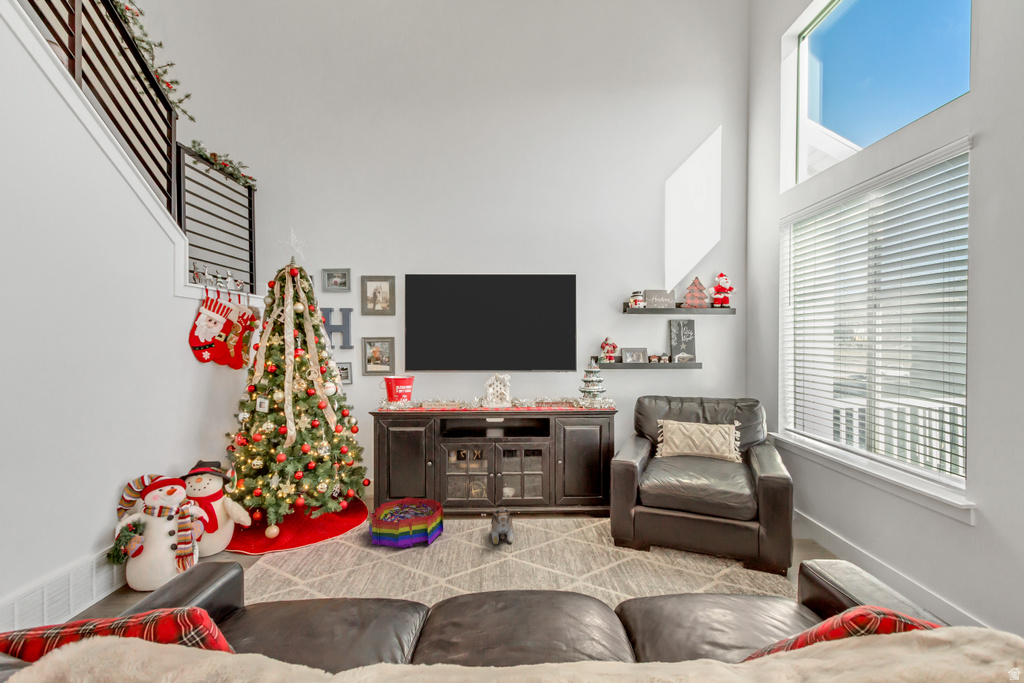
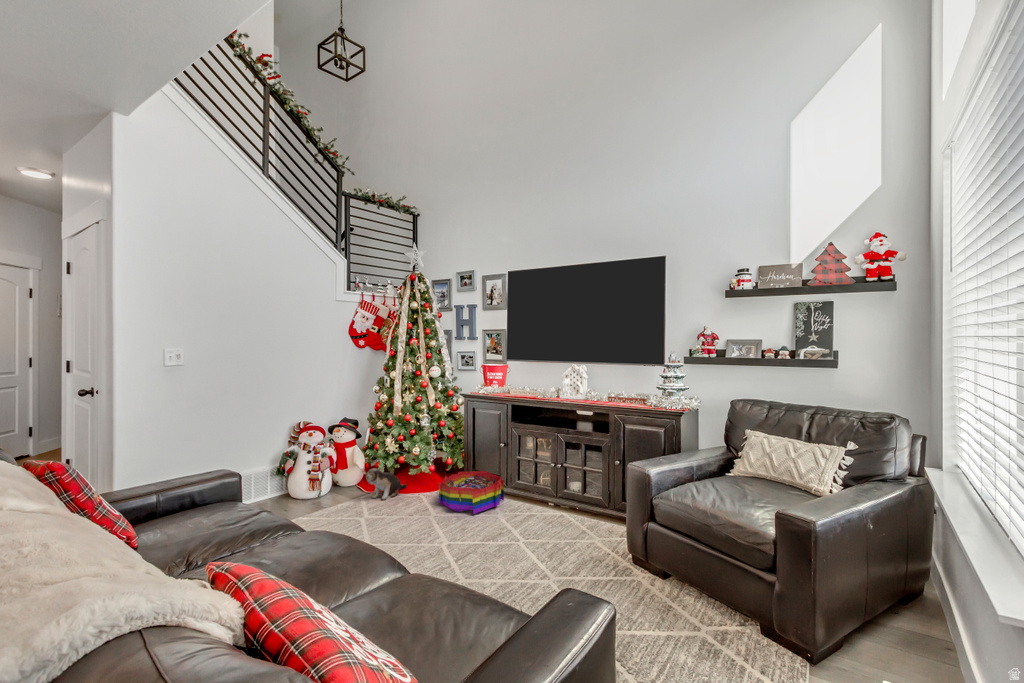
plush toy: present [491,507,514,544] -> present [362,468,407,499]

